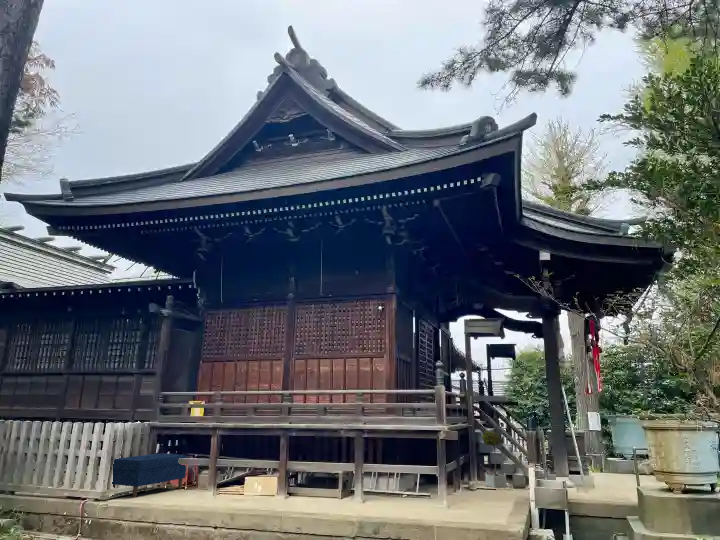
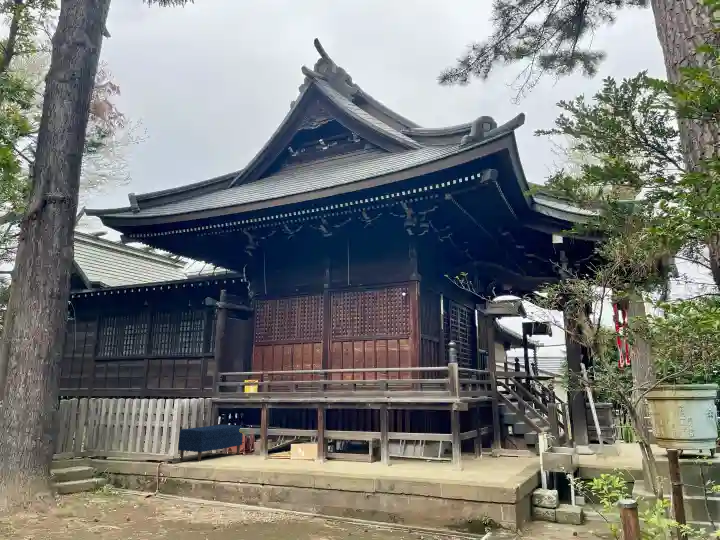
potted tree: present [482,430,507,488] -> none [504,401,528,453]

